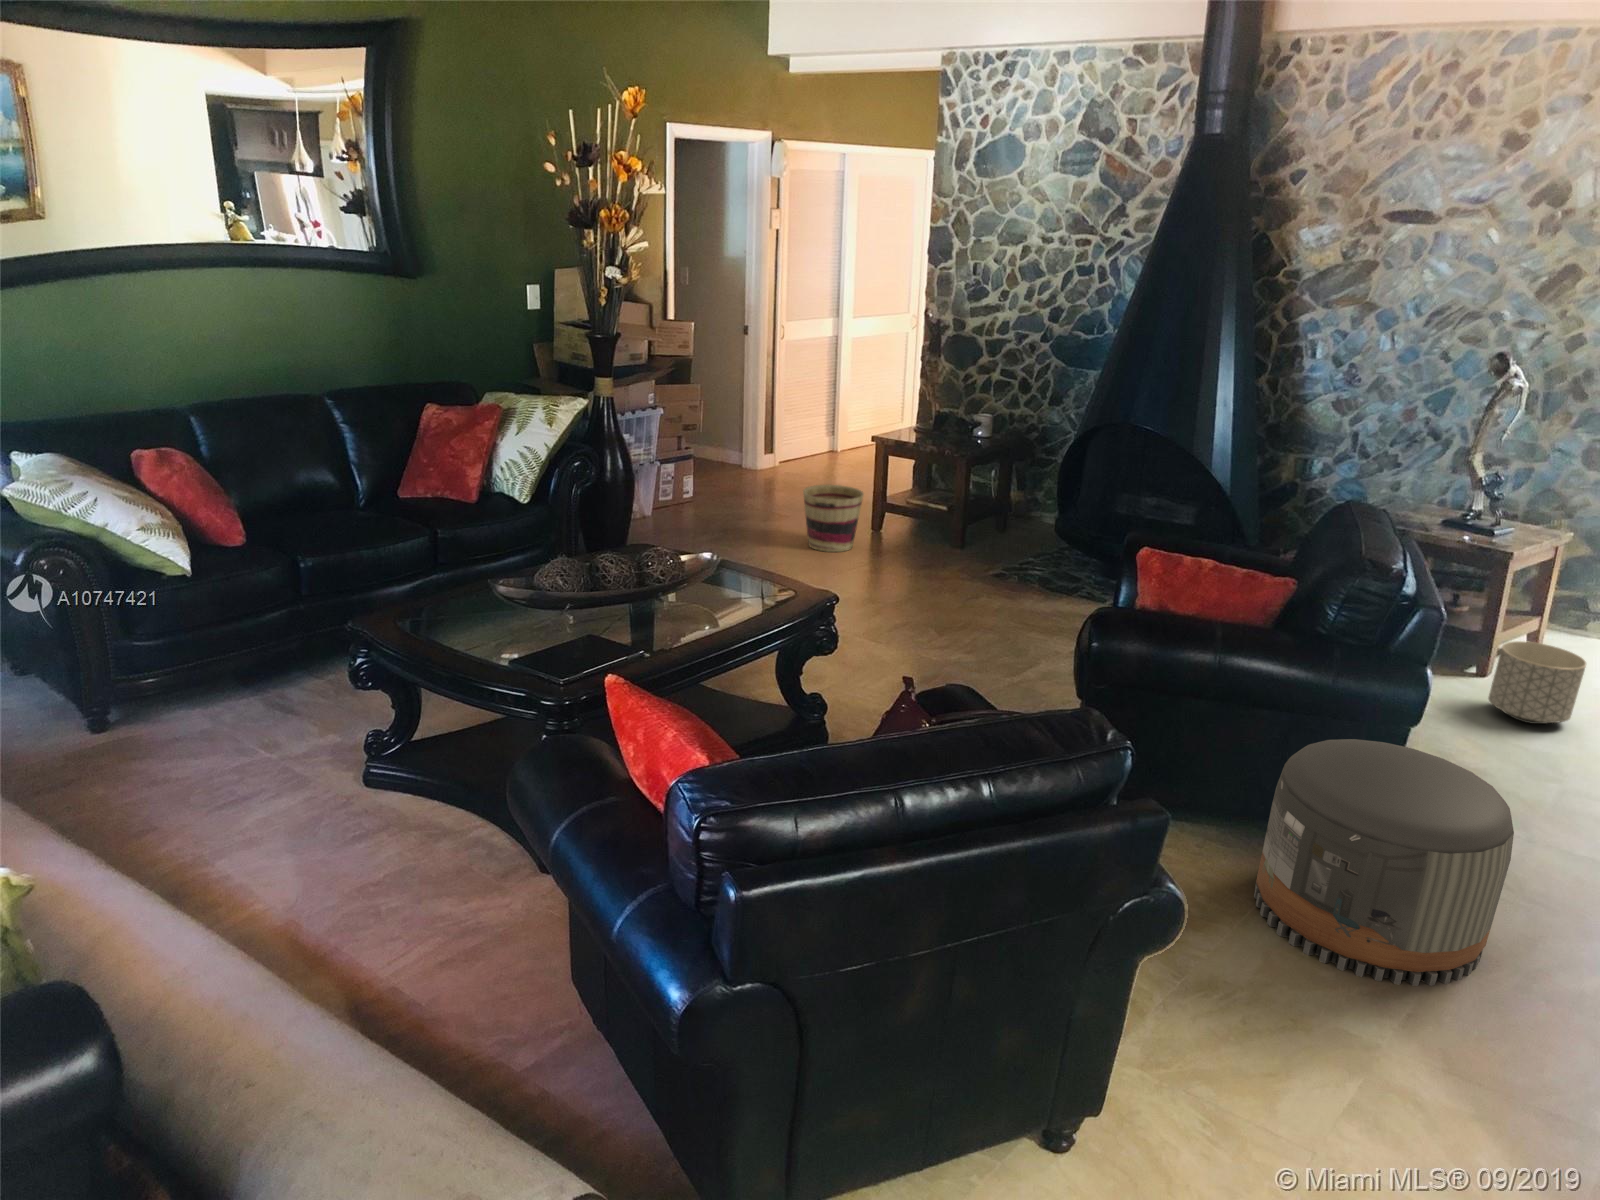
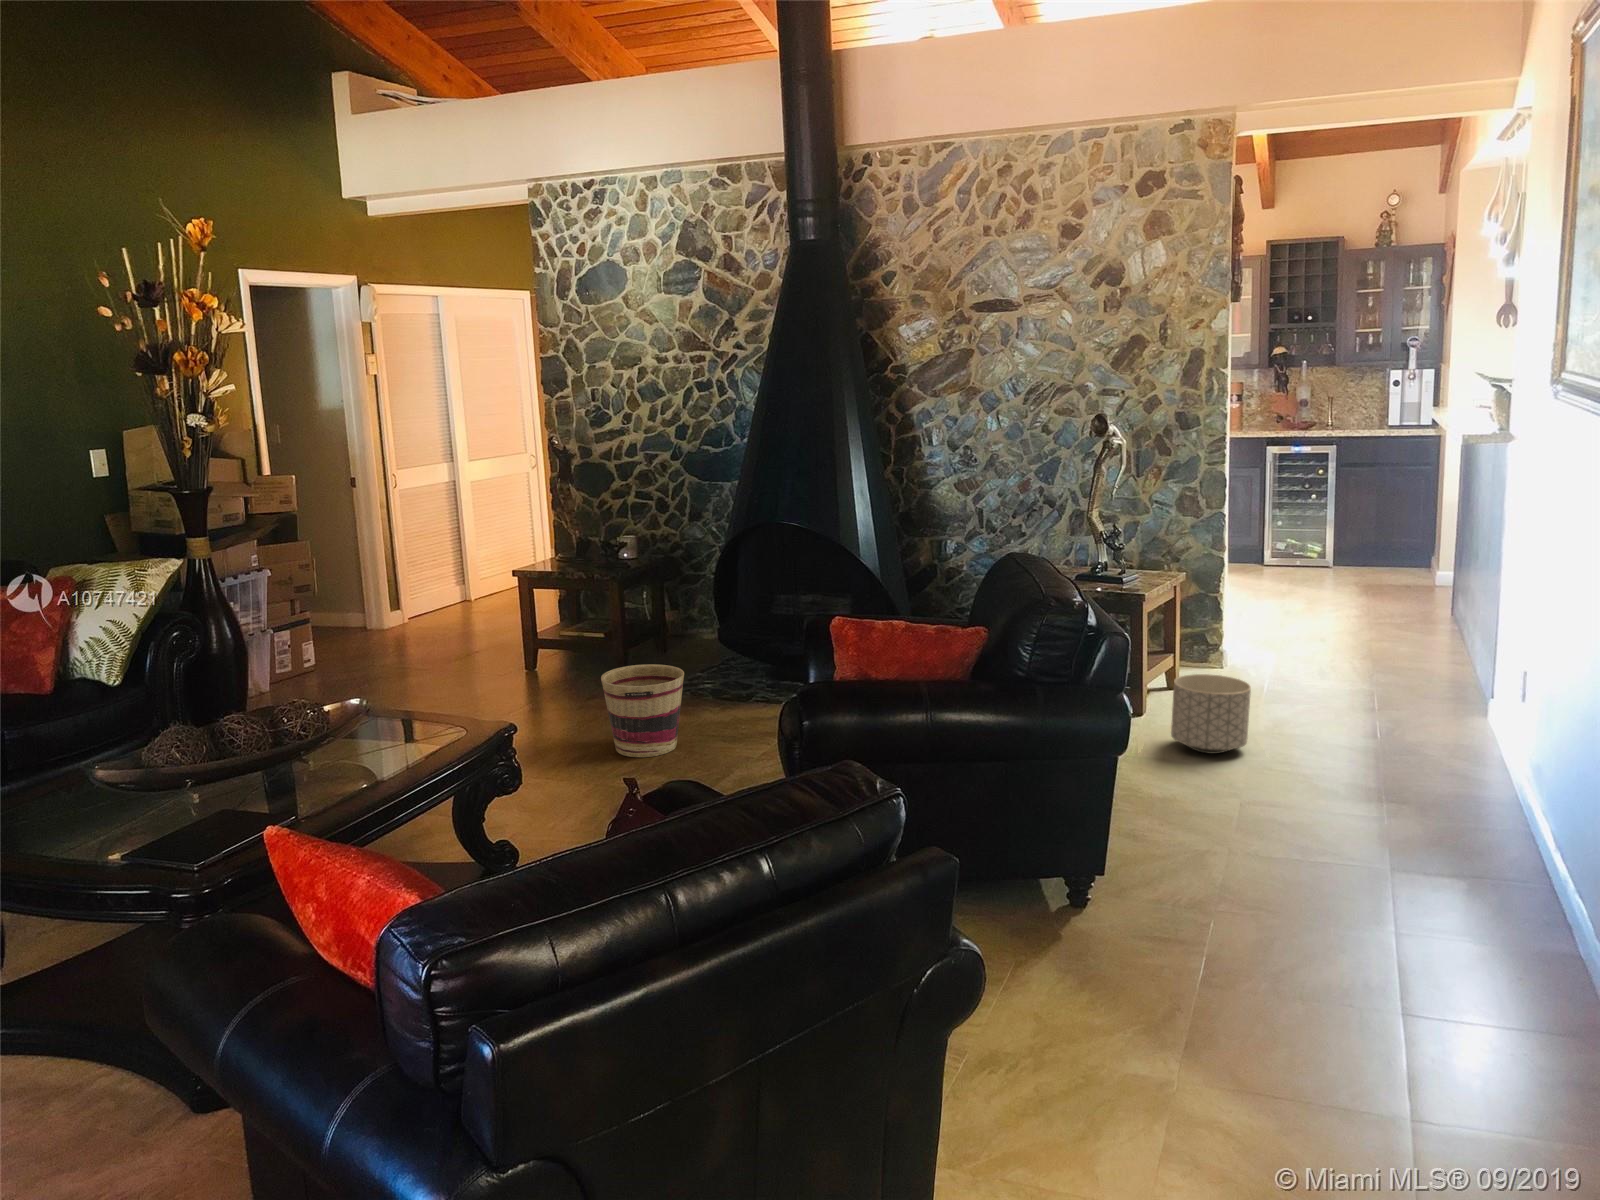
basket: present [803,485,864,552] -> present [601,664,684,757]
pouf: present [1254,739,1514,986] -> none [1056,796,1338,1102]

